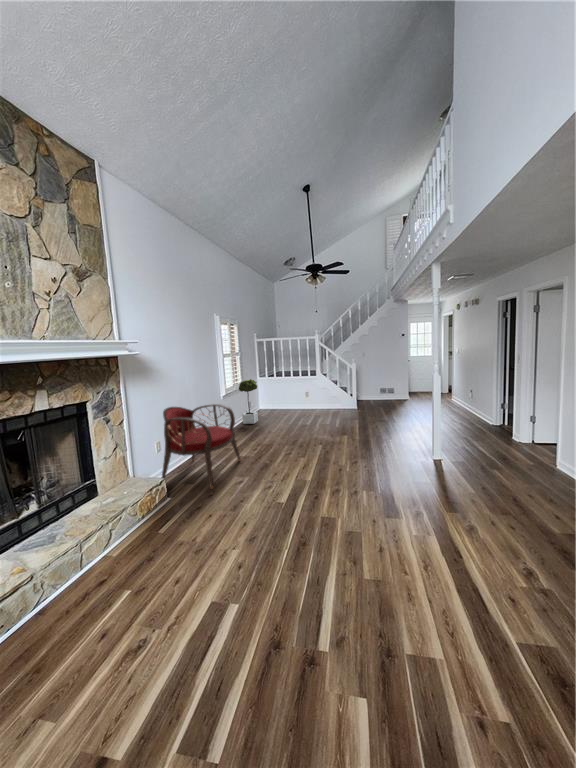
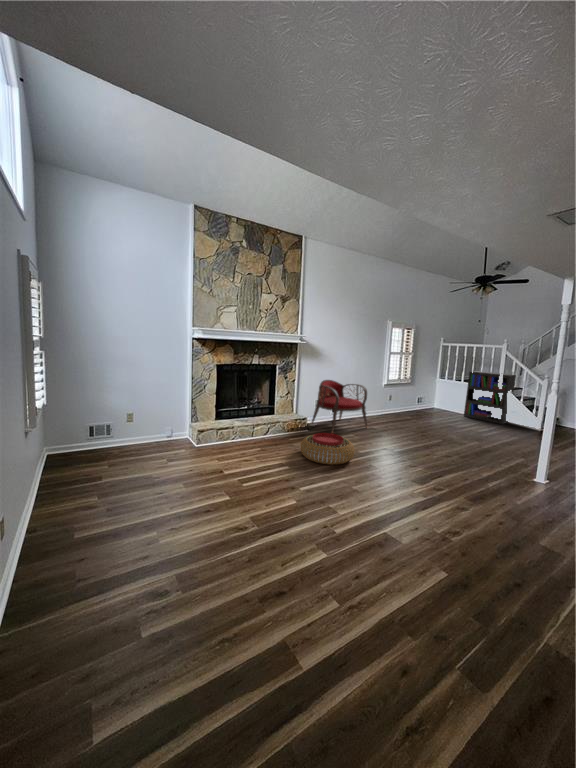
bookshelf: none [296,363,335,413] -> present [464,371,516,424]
potted tree: present [239,379,258,424] -> none [402,375,421,413]
pouf: none [209,494,303,562] -> present [300,433,354,465]

